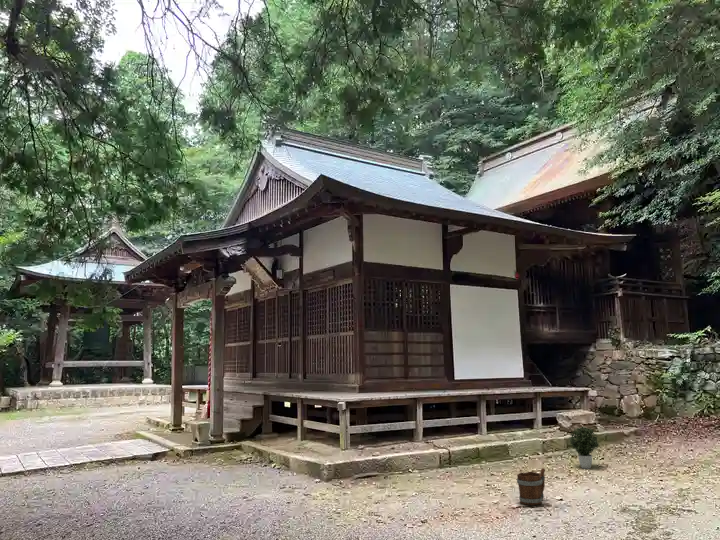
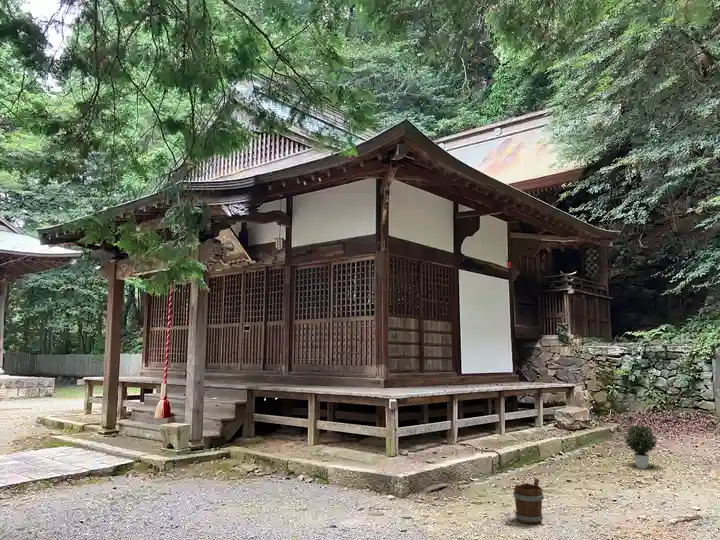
bucket: present [517,468,545,505] -> present [513,479,544,524]

